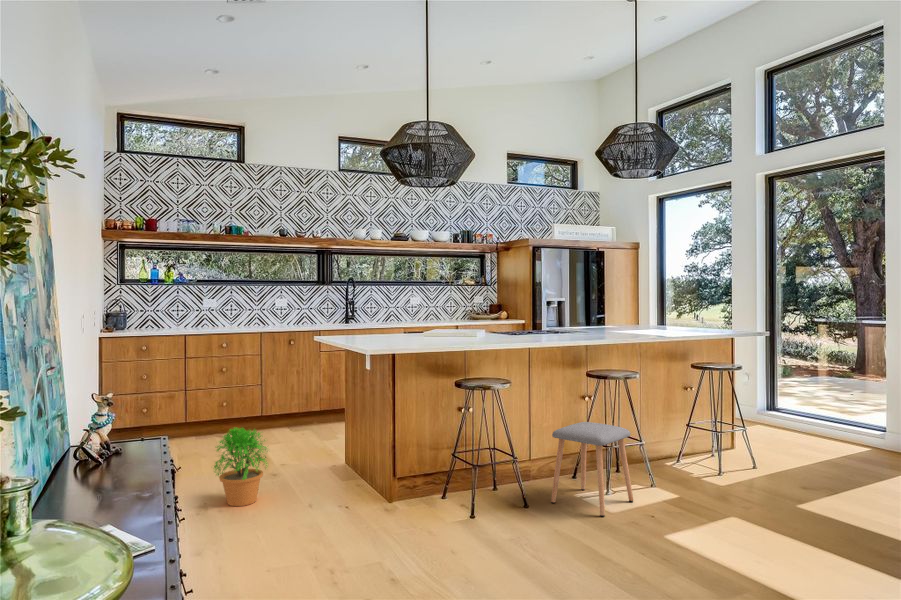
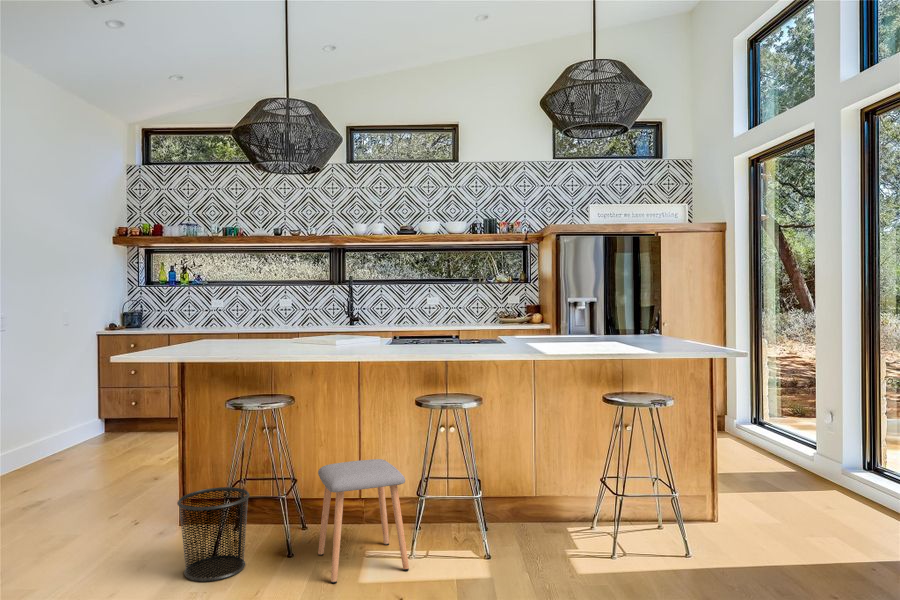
potted plant: present [214,428,267,506] -> none [39,428,109,507]
waste bin: none [470,455,528,533] -> present [177,487,250,581]

